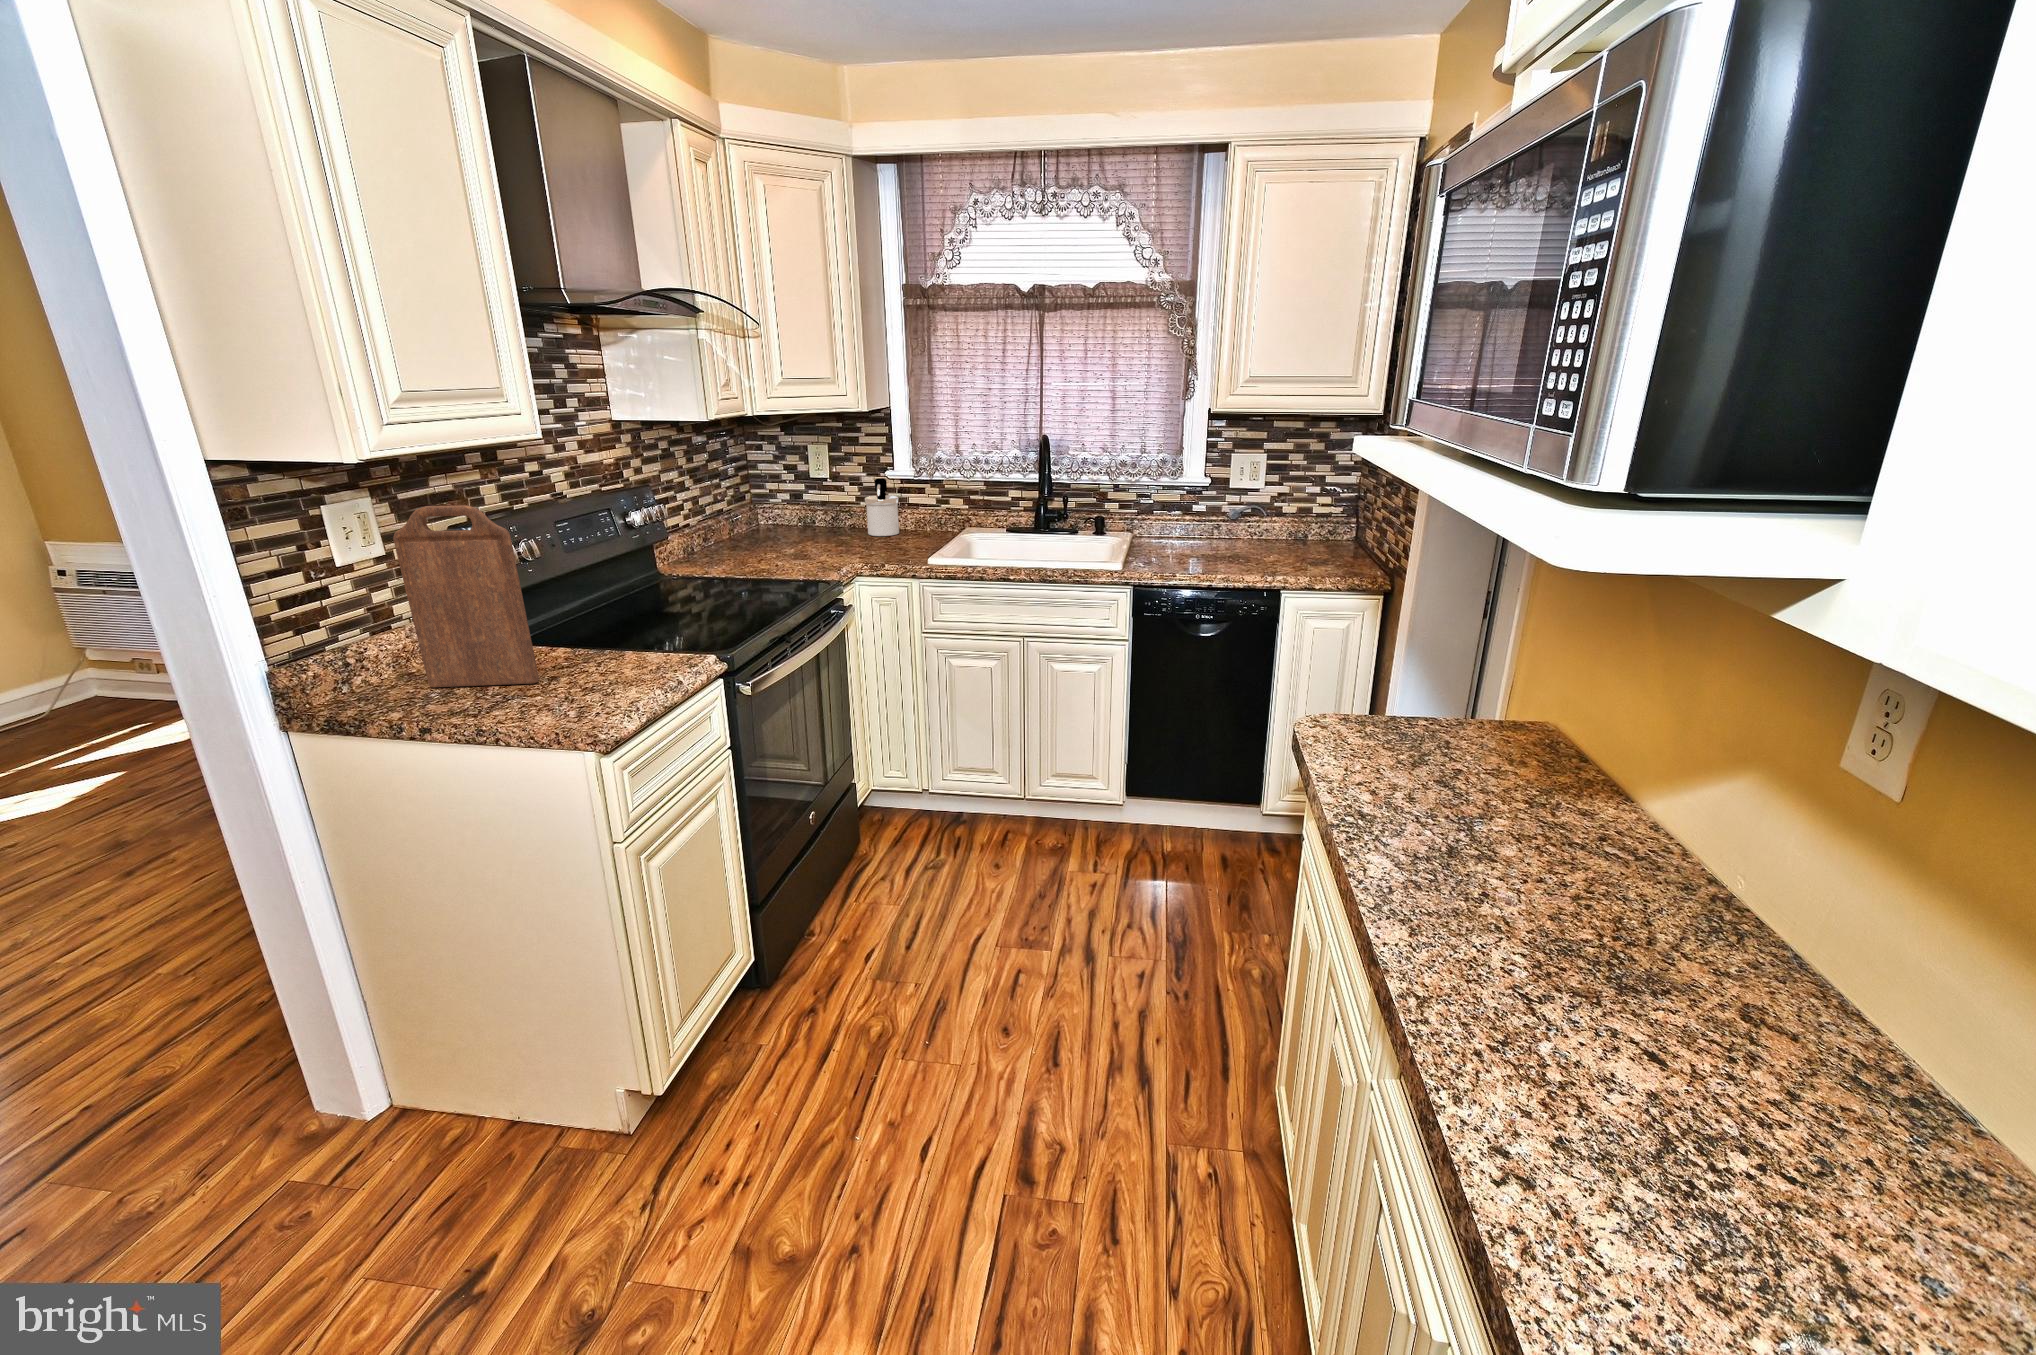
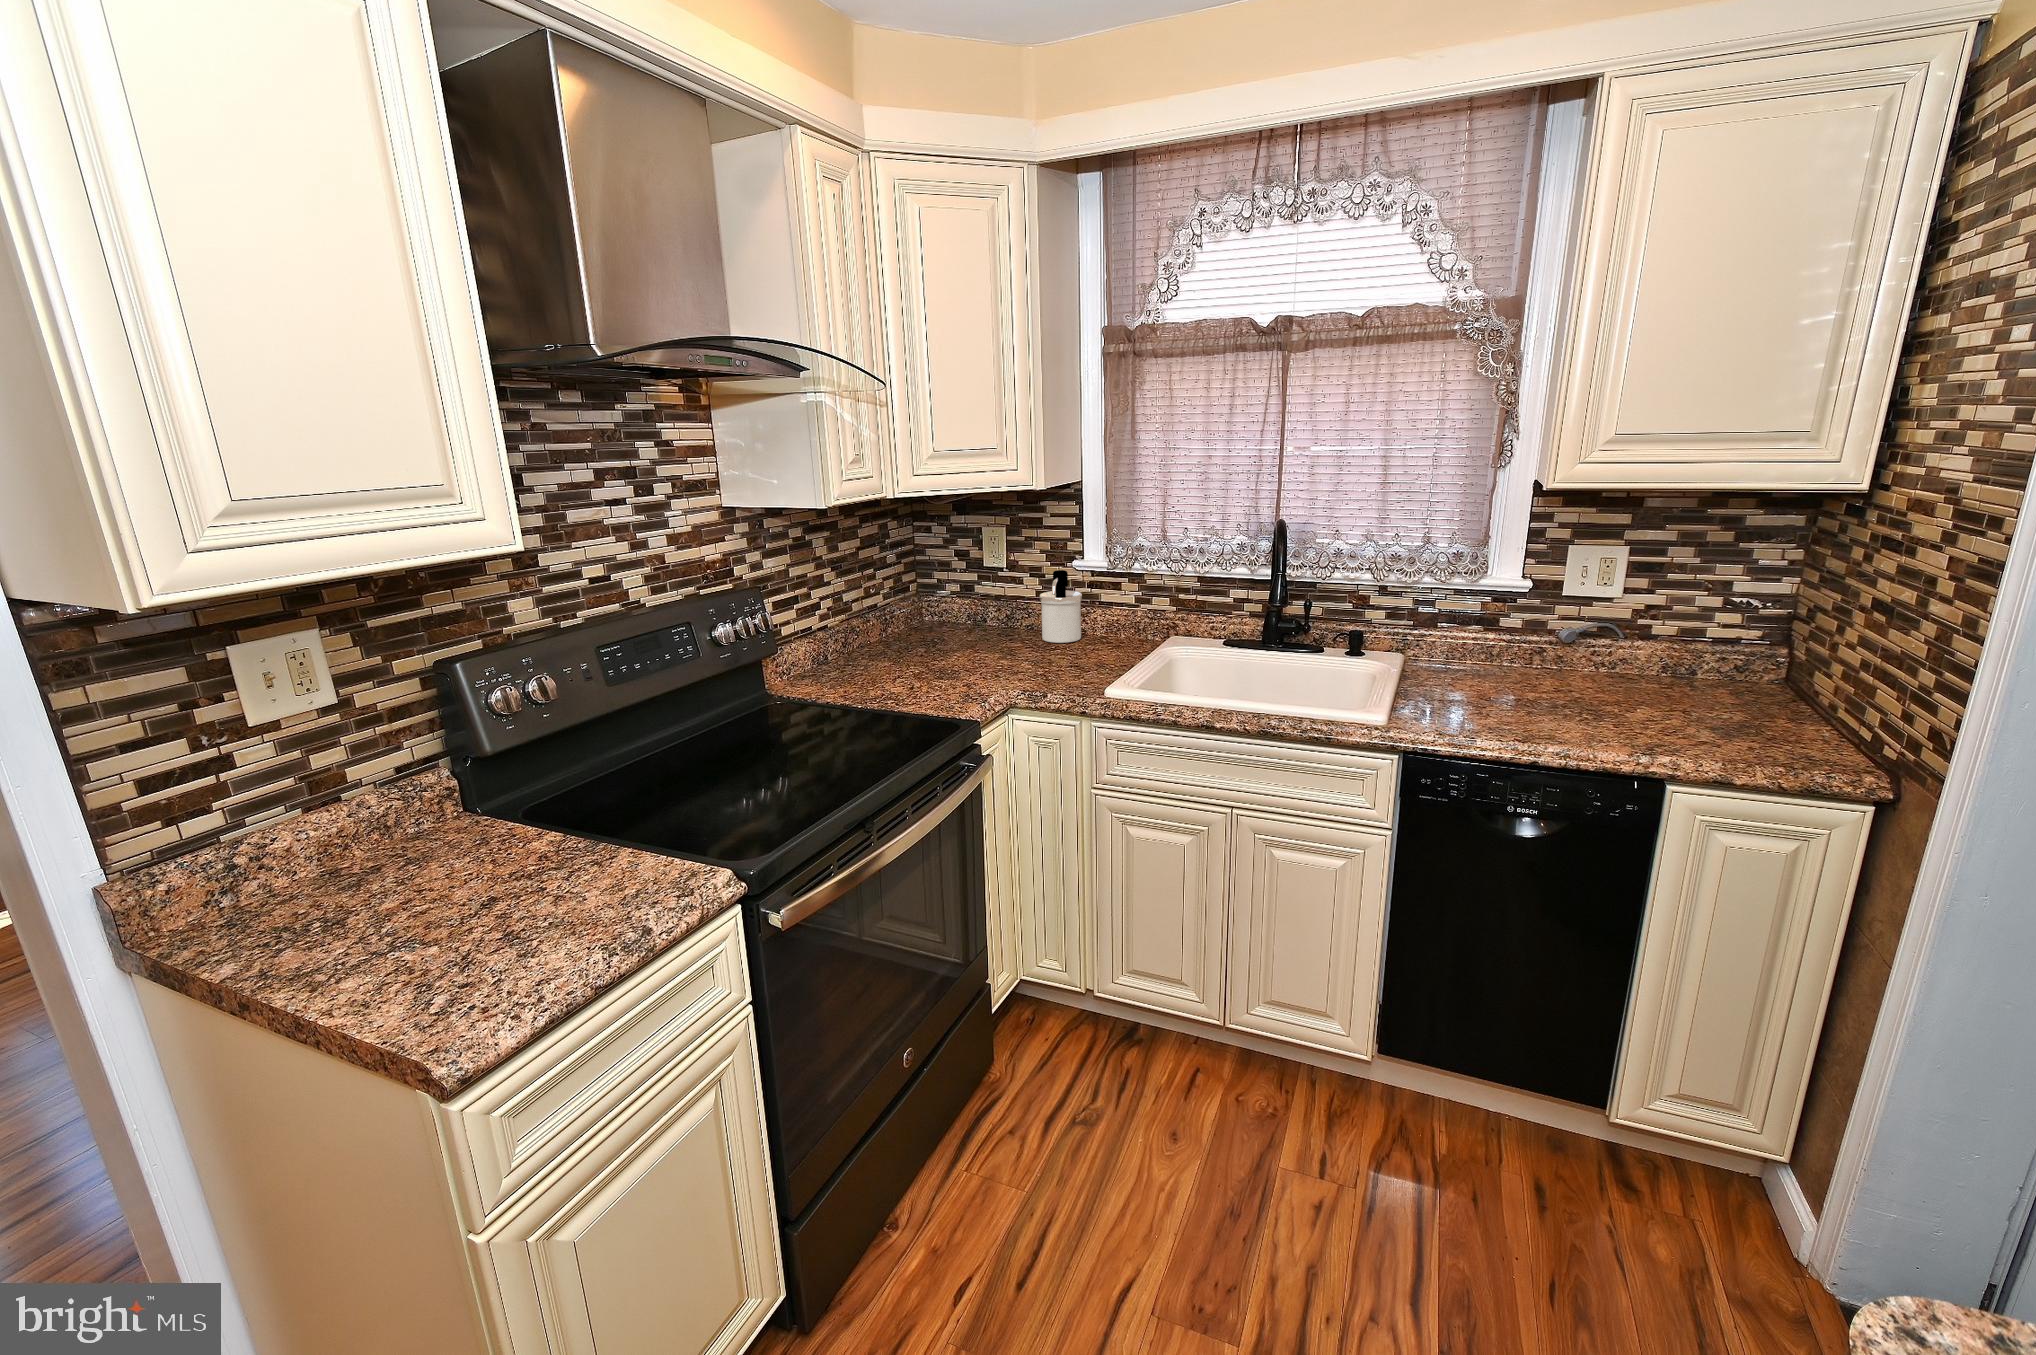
cutting board: present [393,505,539,687] -> none [271,658,462,916]

